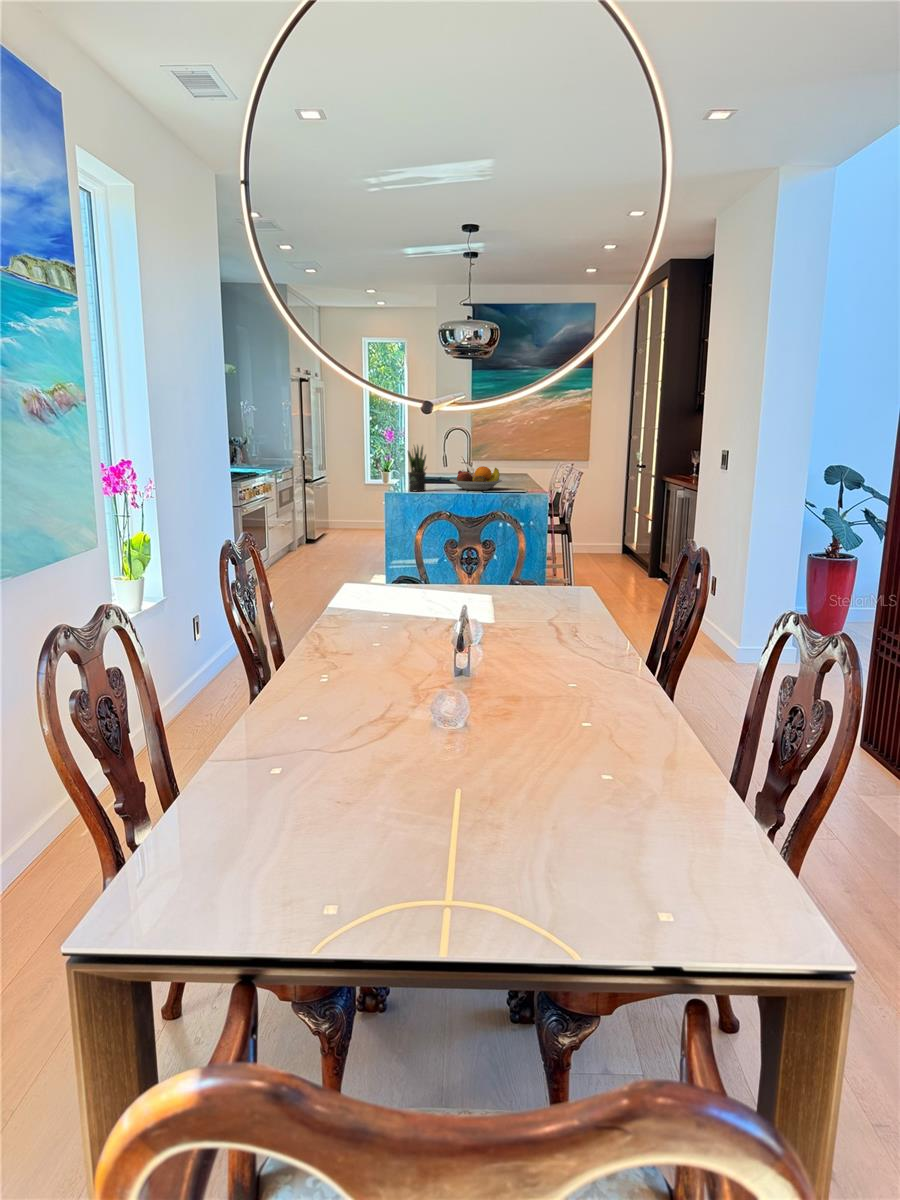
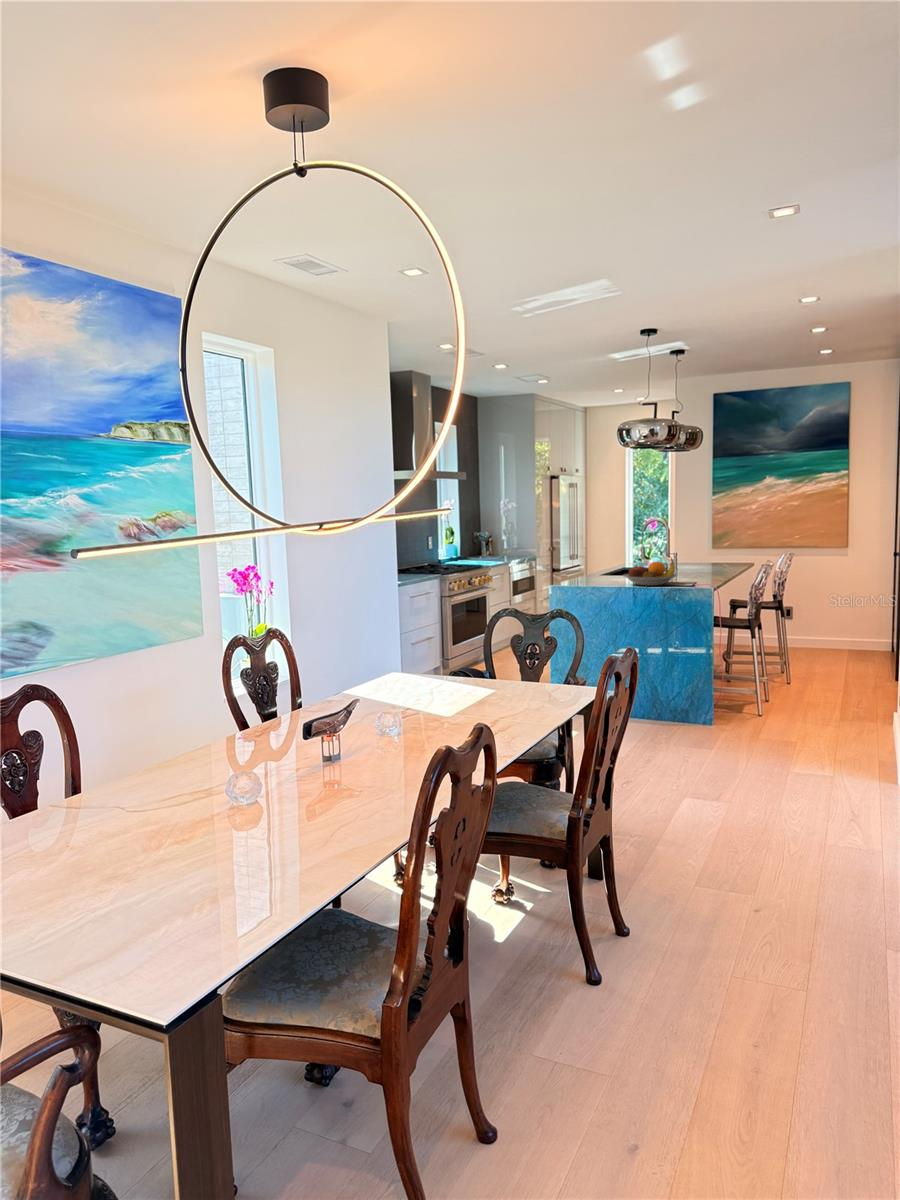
potted plant: present [408,445,426,491] -> none [578,540,598,586]

